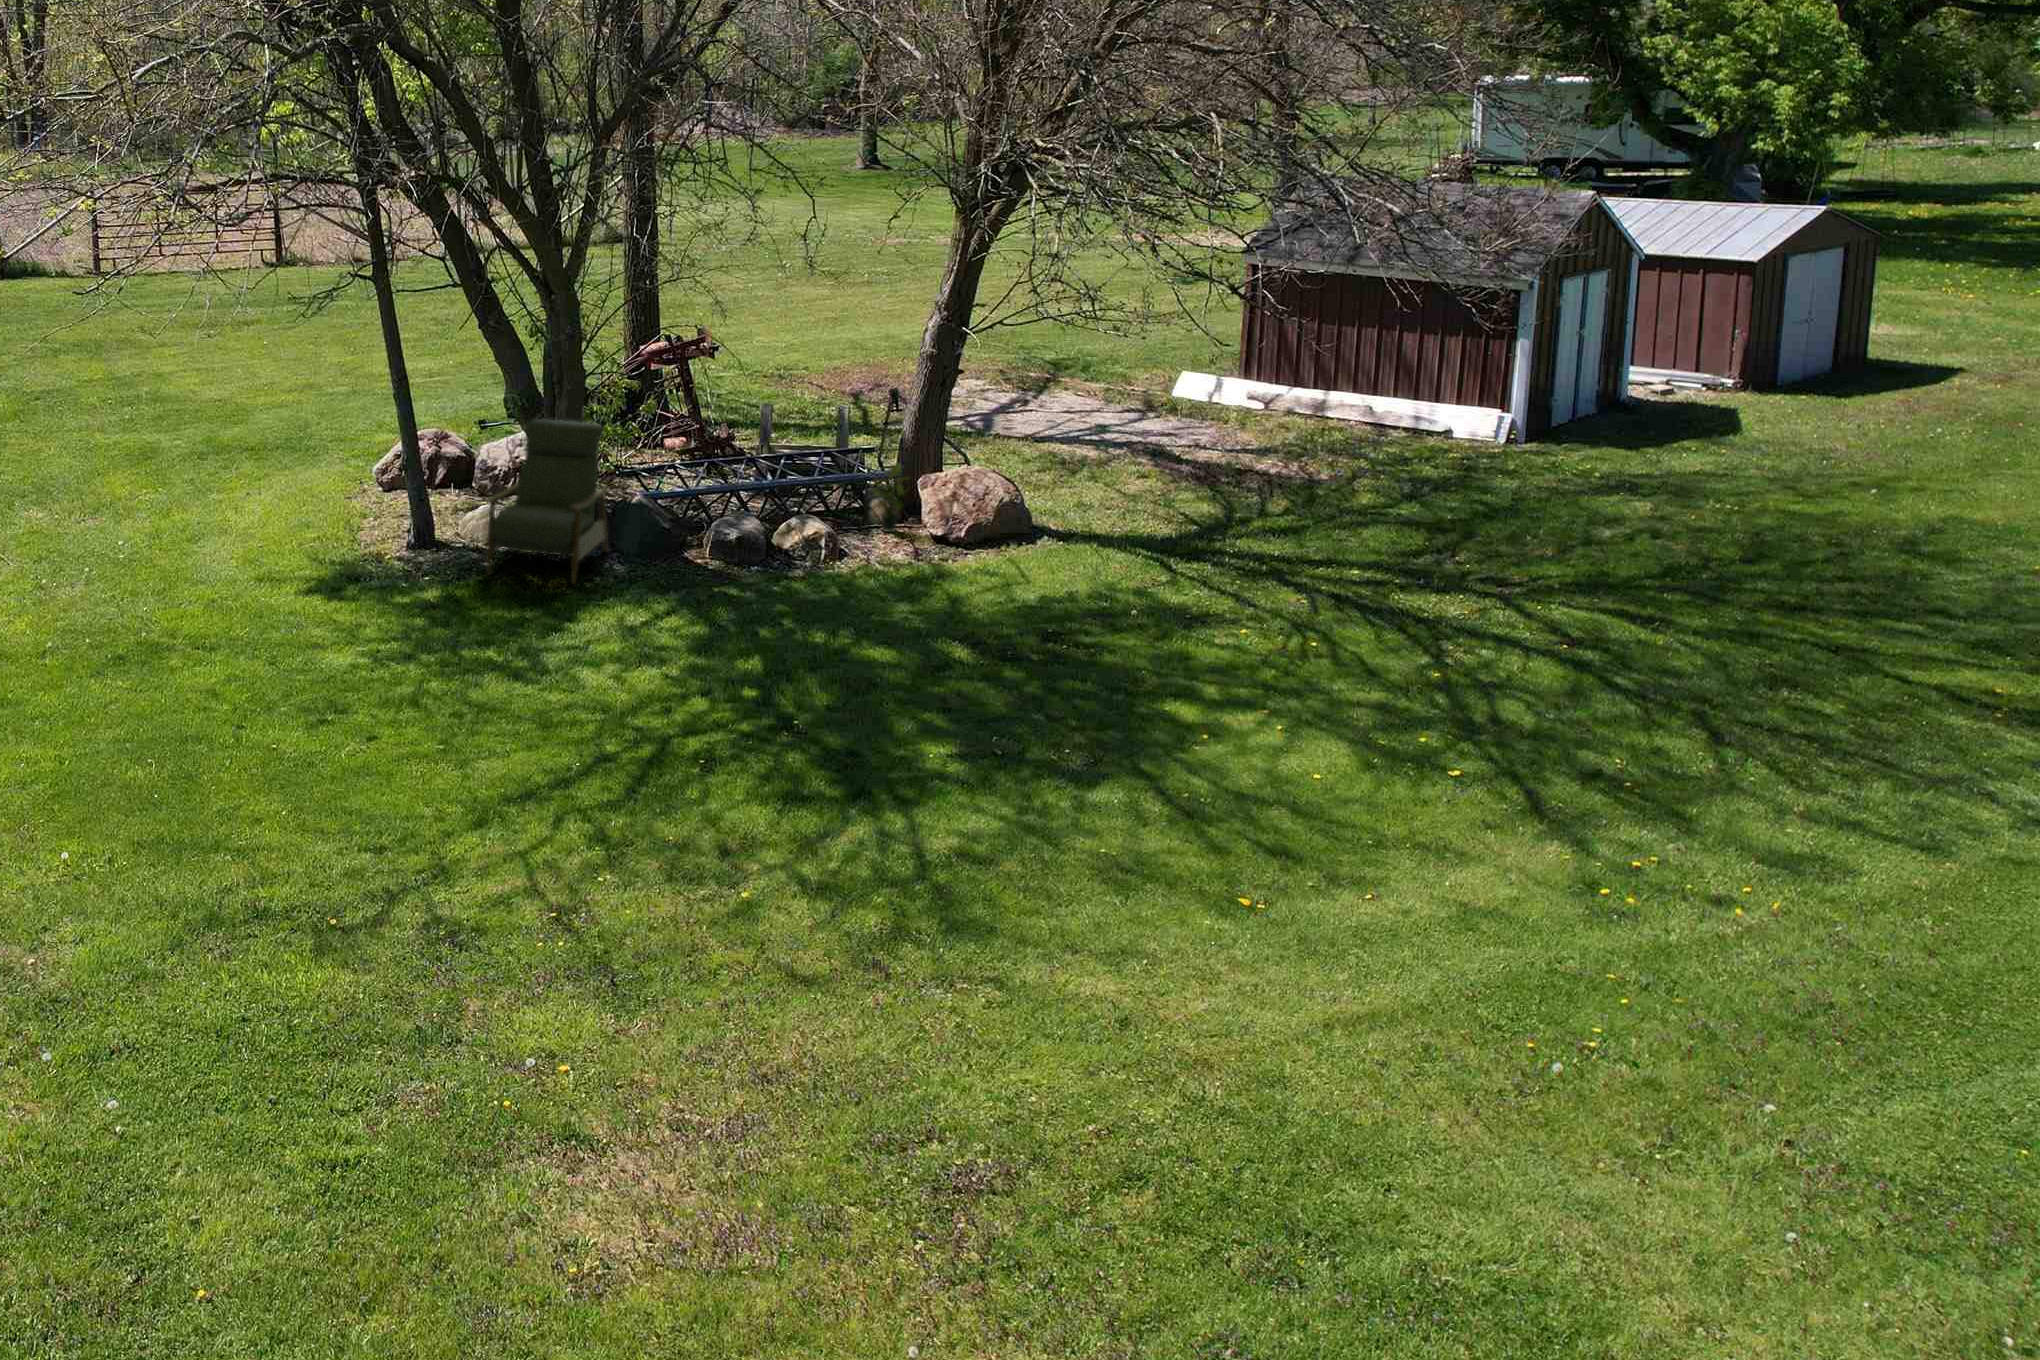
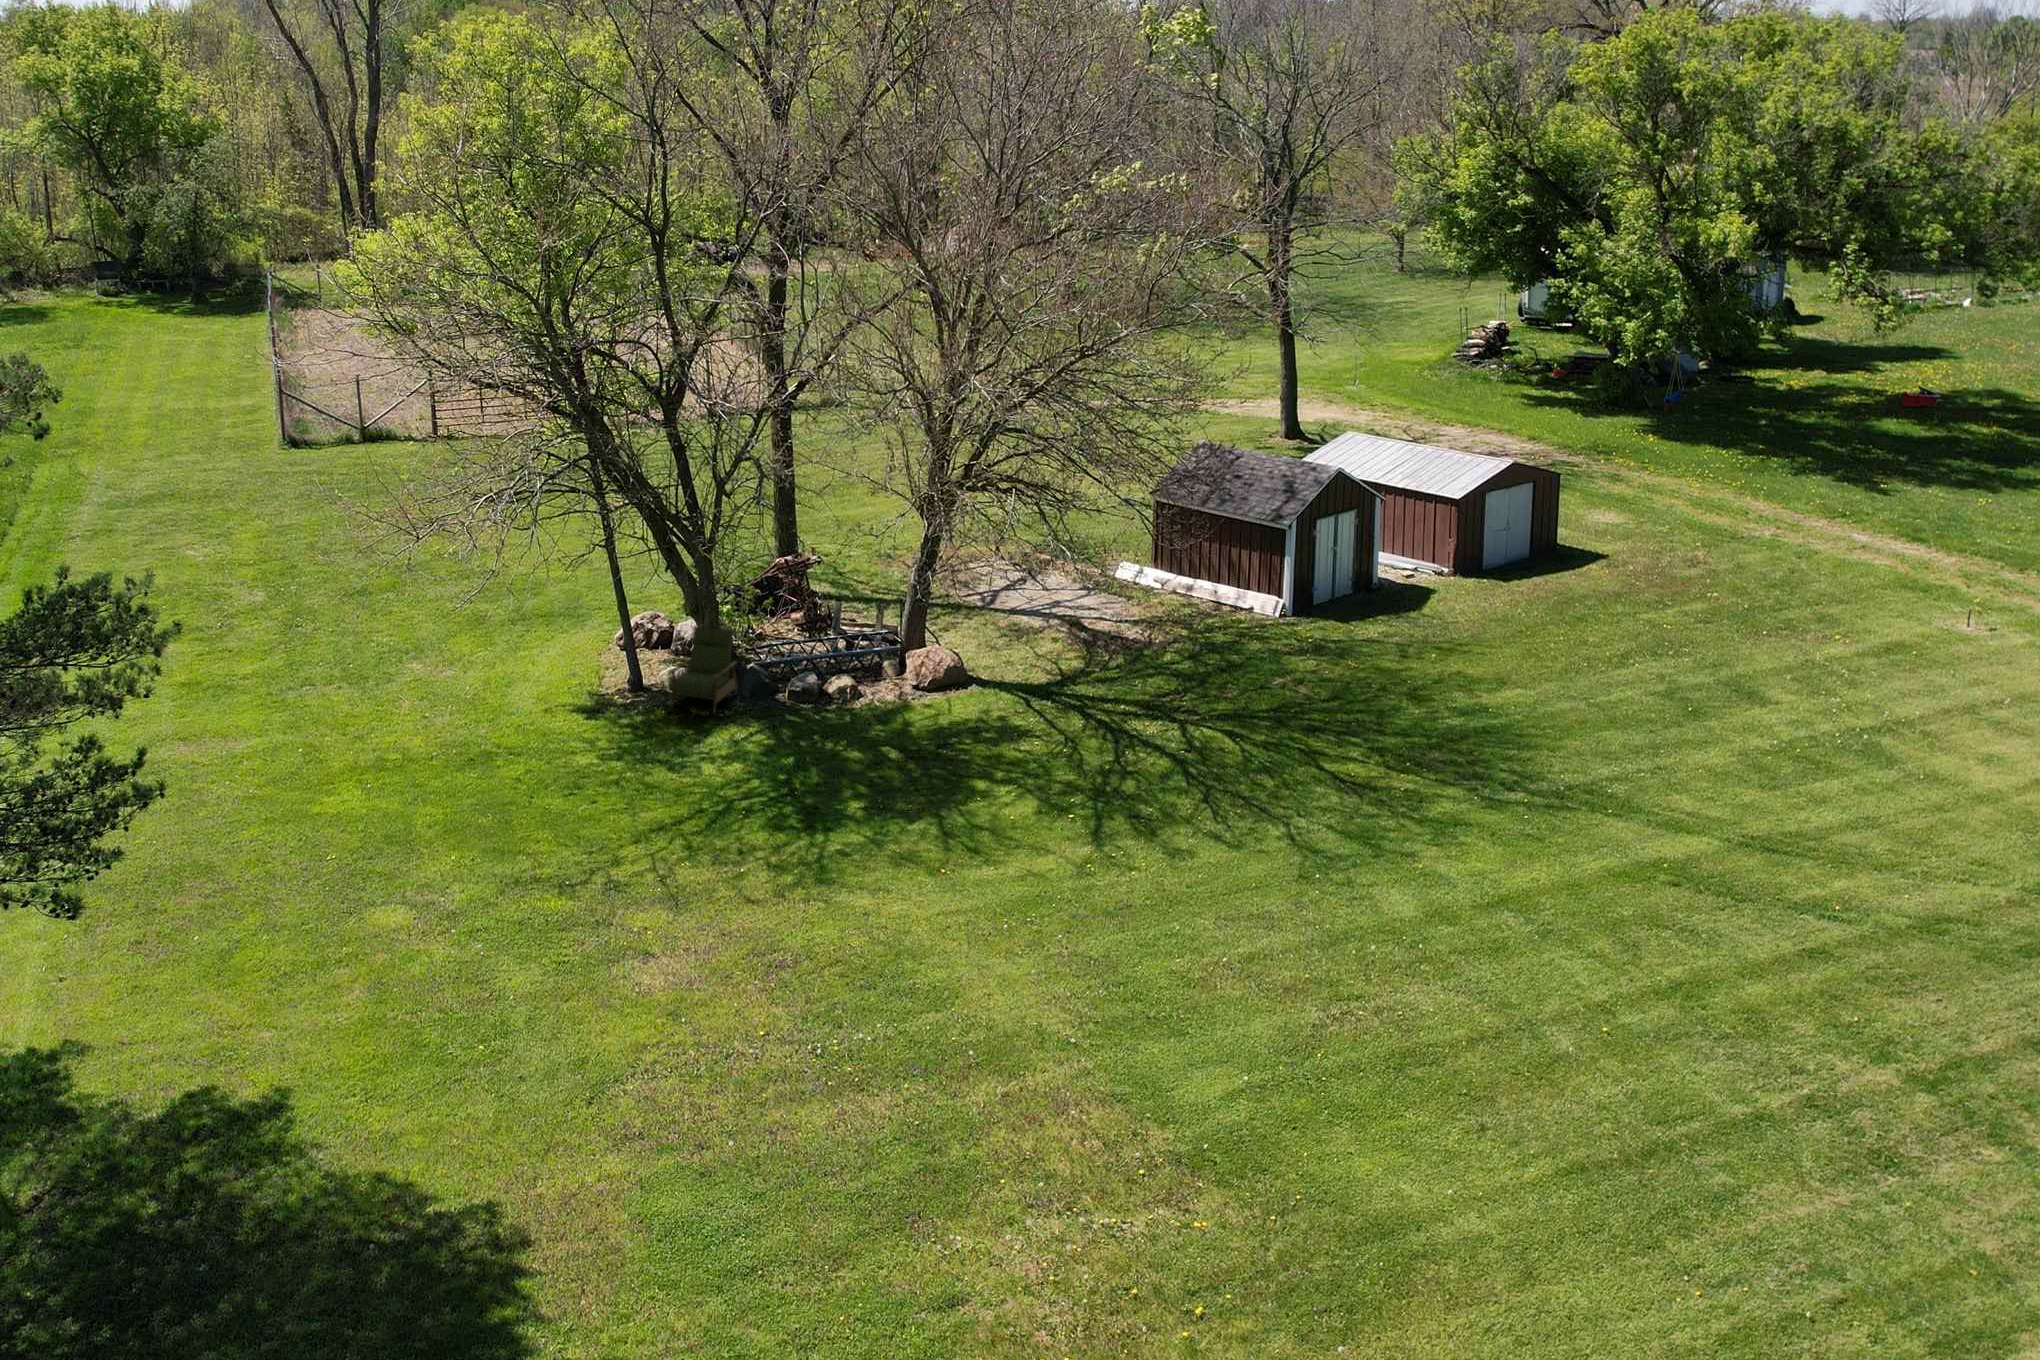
potted plant: present [872,463,908,532] -> none [884,643,904,681]

